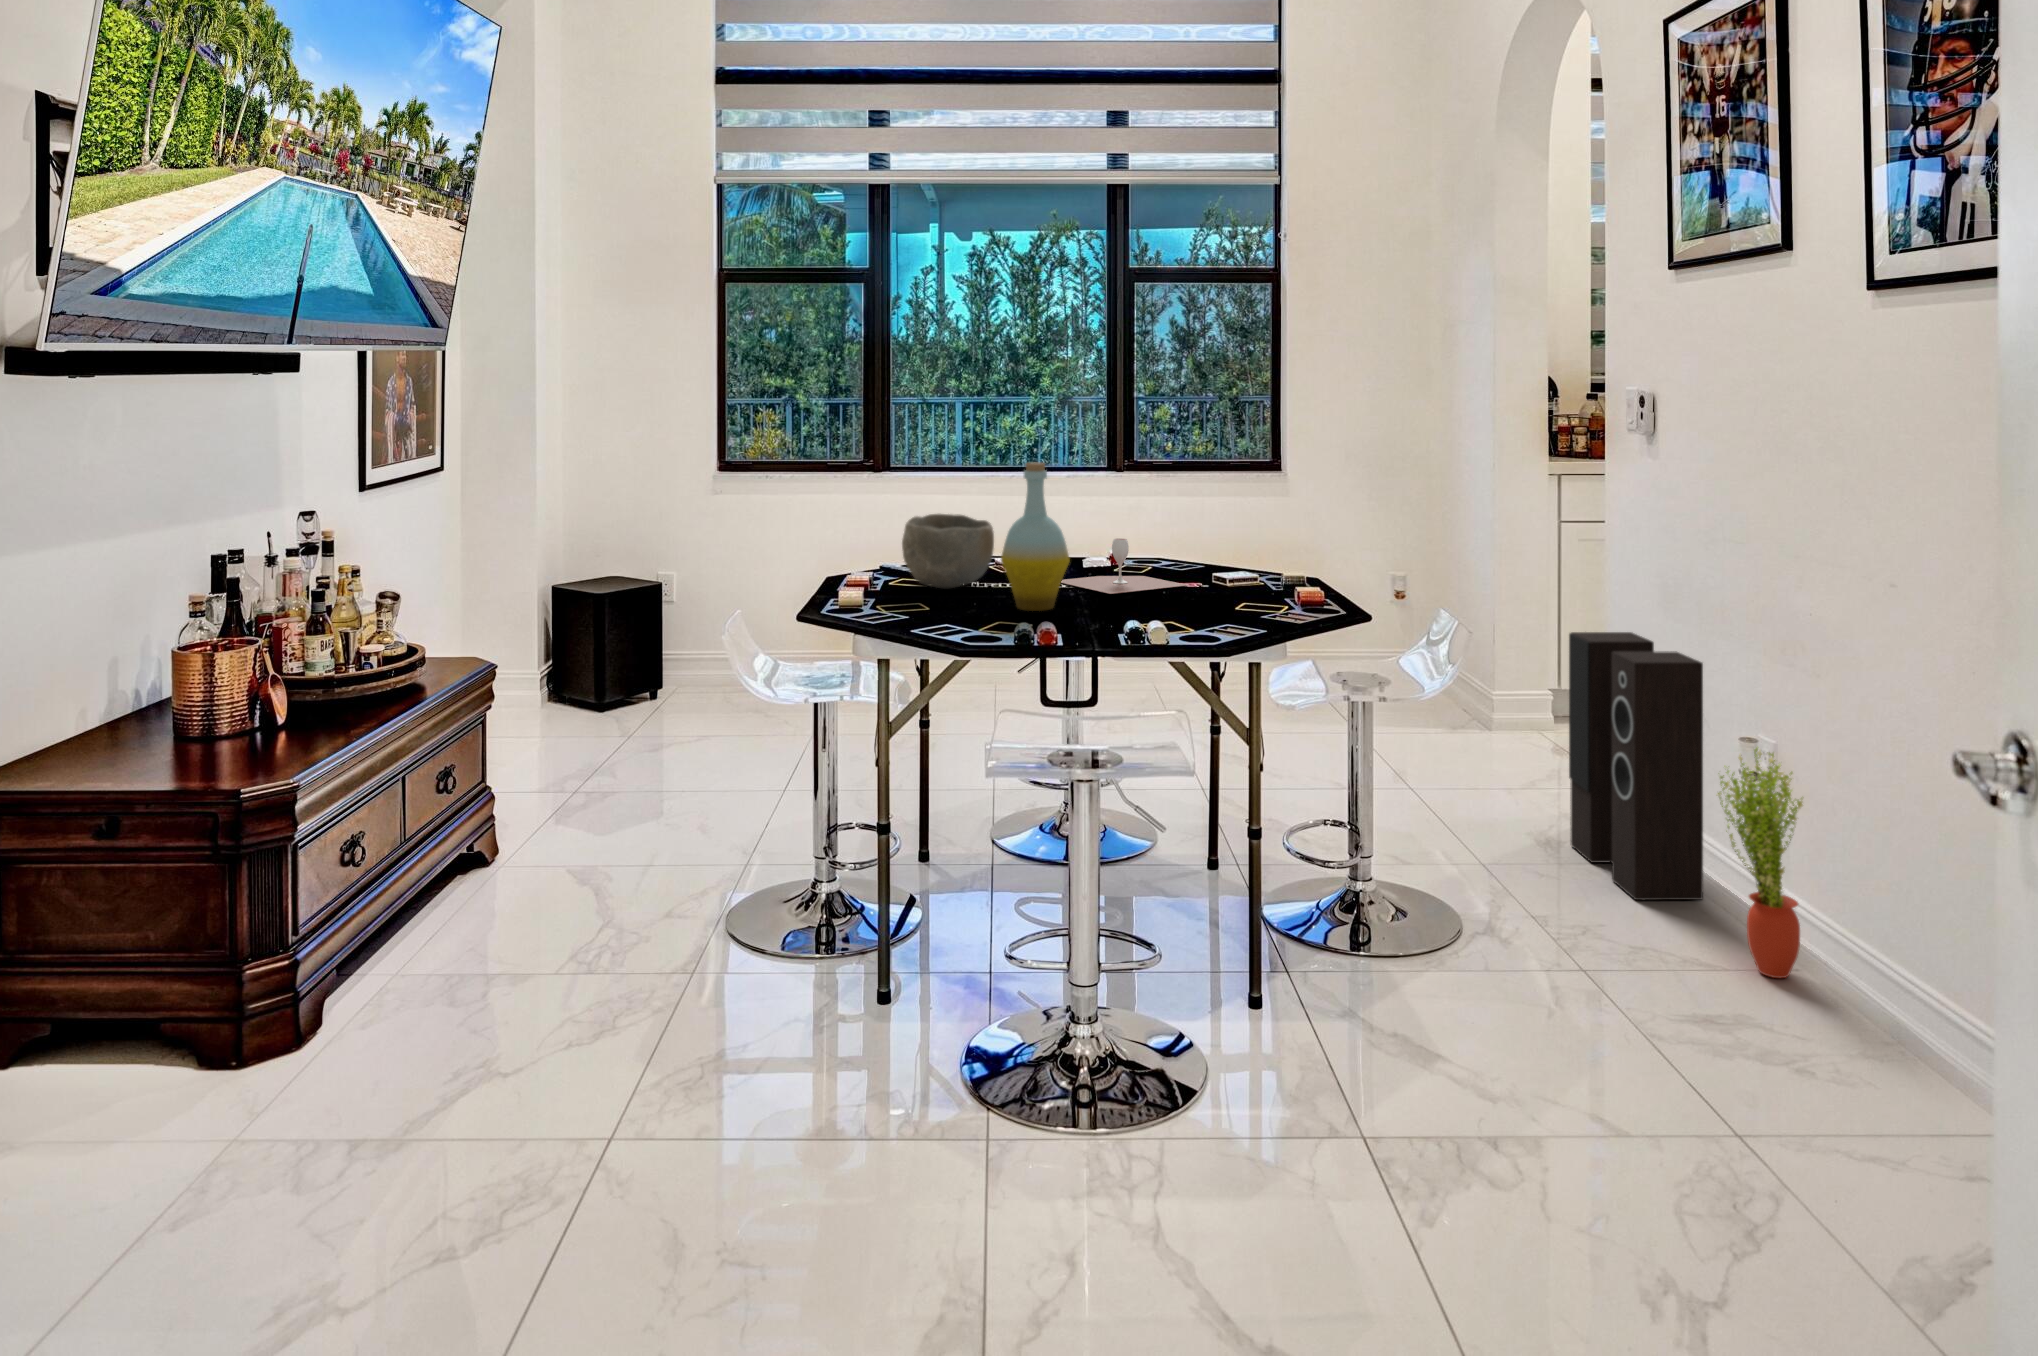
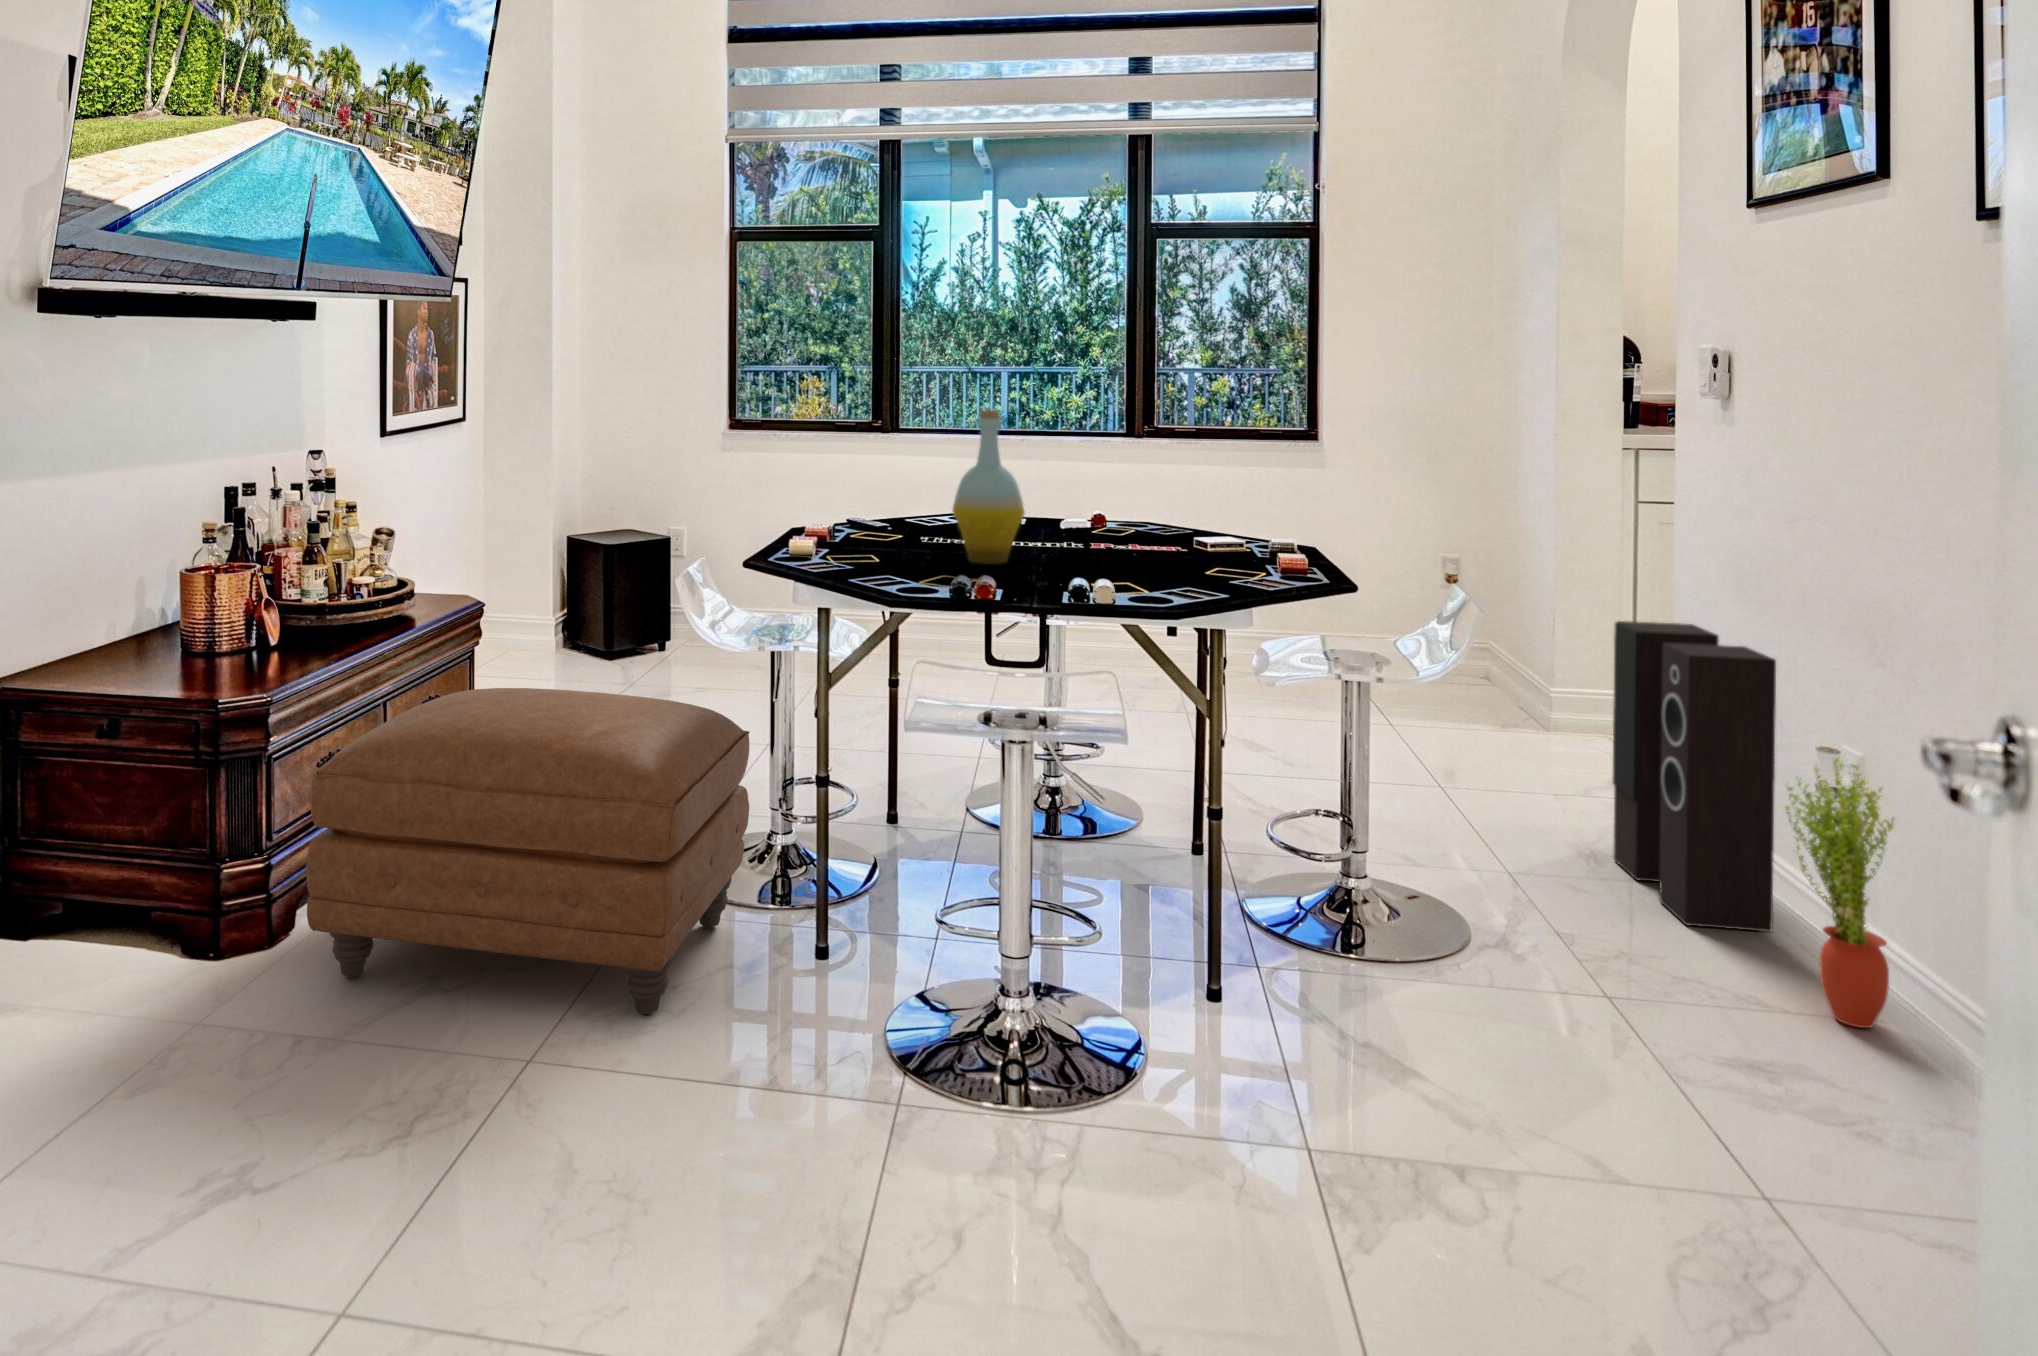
bowl: present [902,514,994,589] -> none [858,464,953,540]
wine glass: present [1061,539,1188,594] -> none [1016,495,1161,551]
ottoman: none [347,758,803,1082] -> present [306,688,750,1015]

